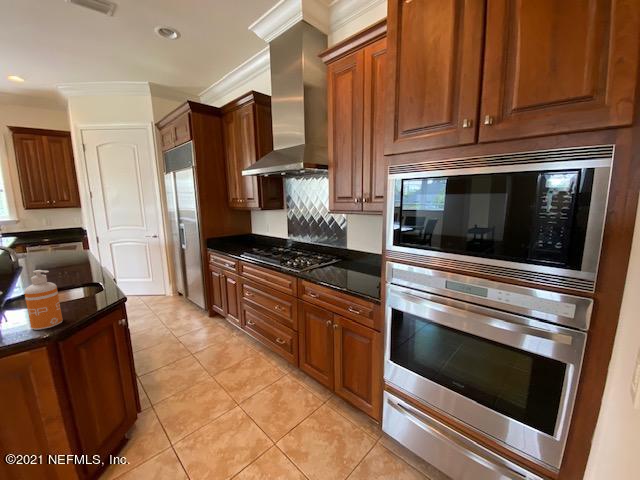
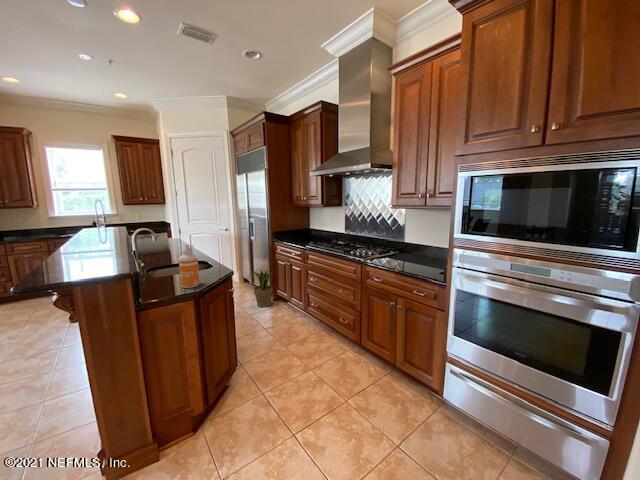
potted plant: none [179,283,209,326] -> present [252,271,273,307]

